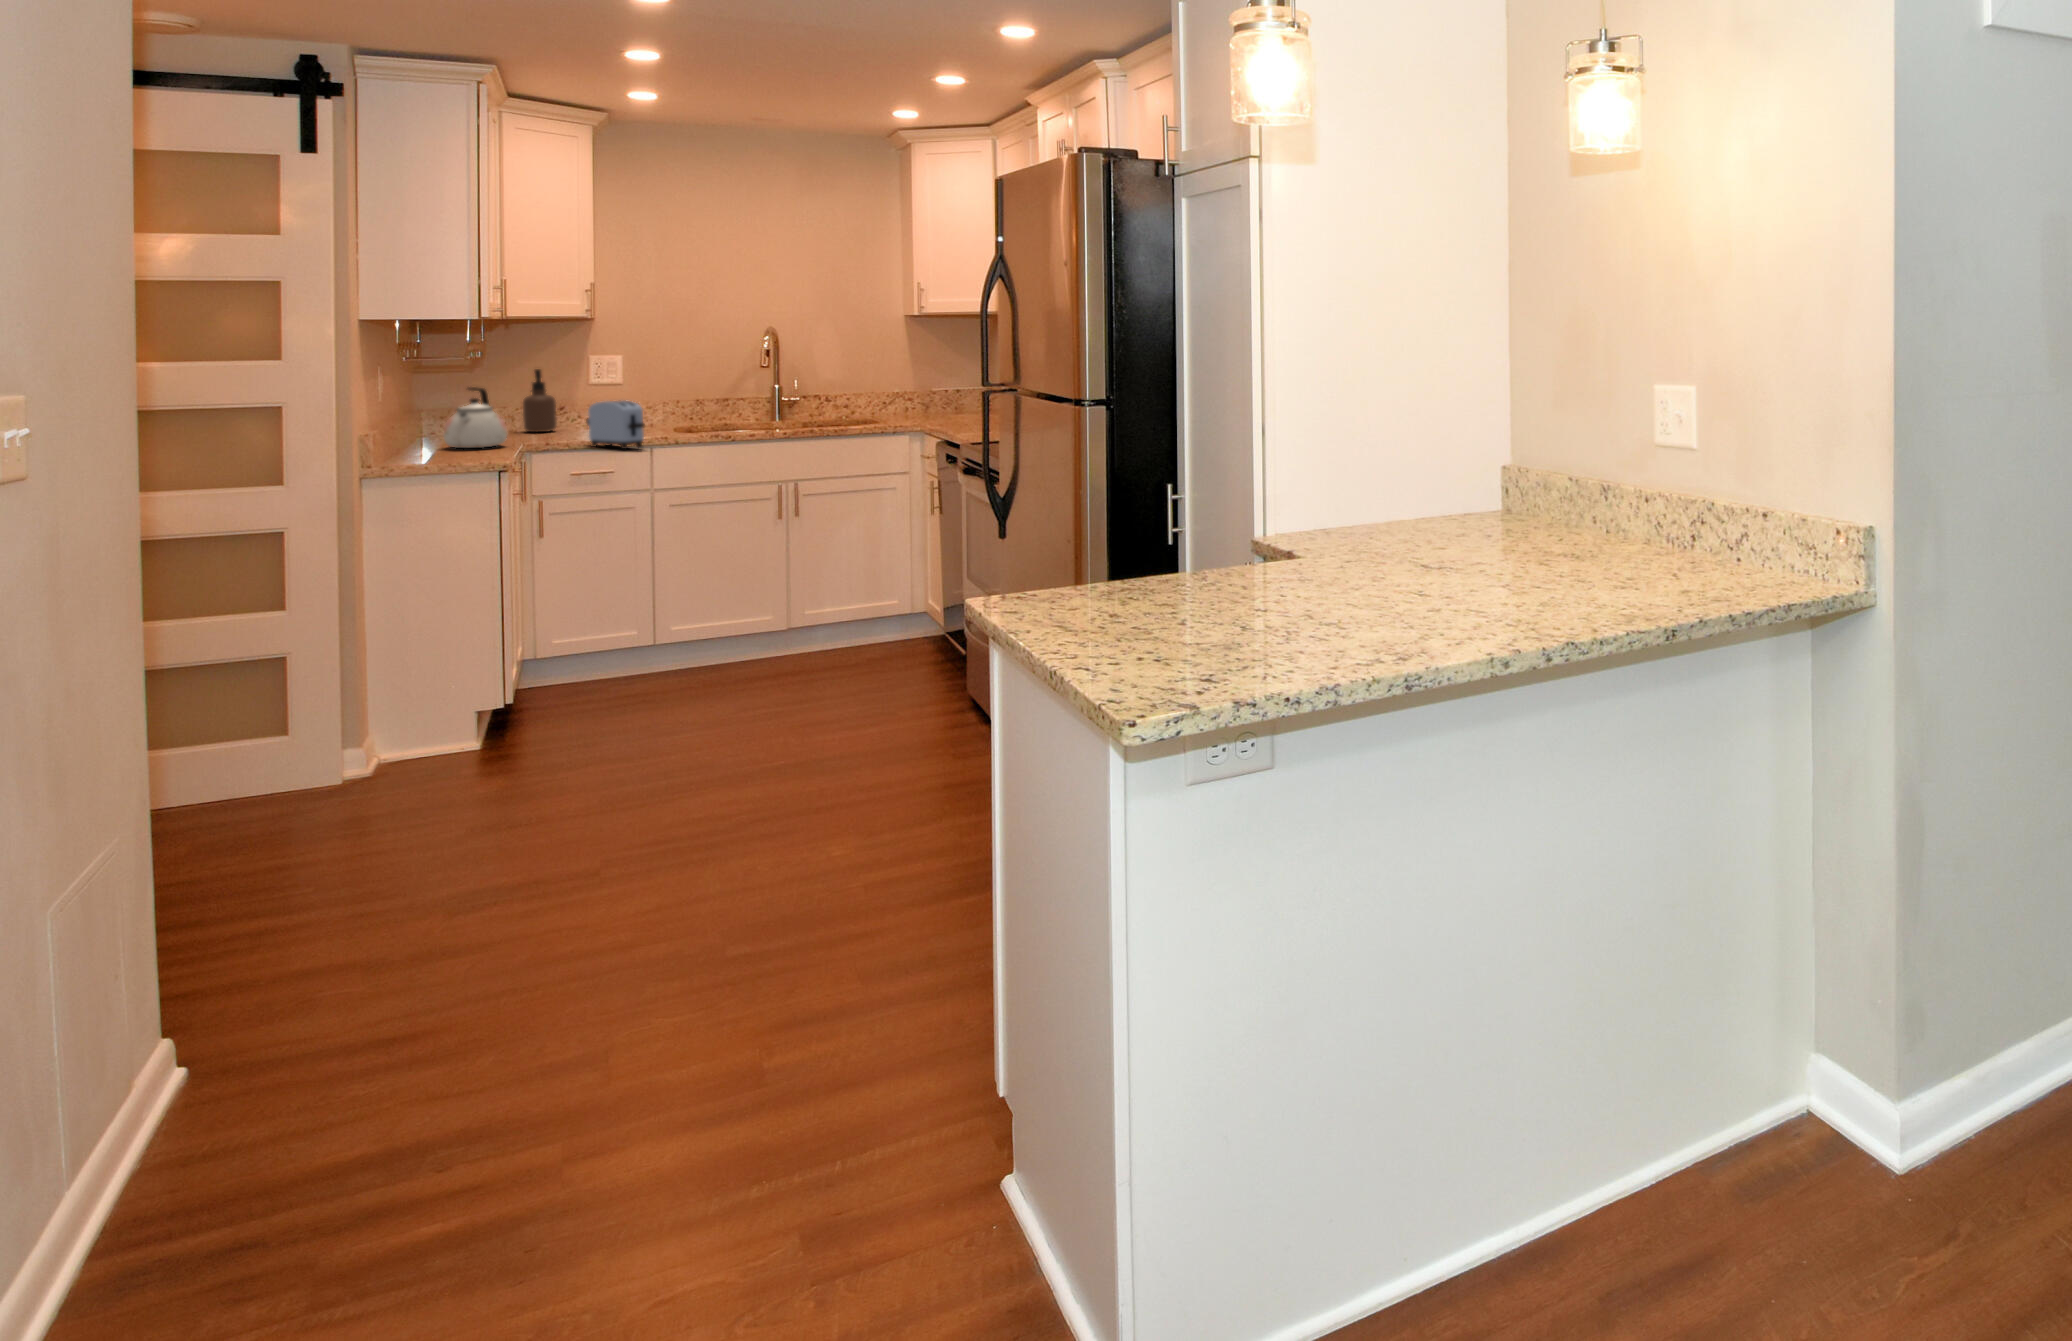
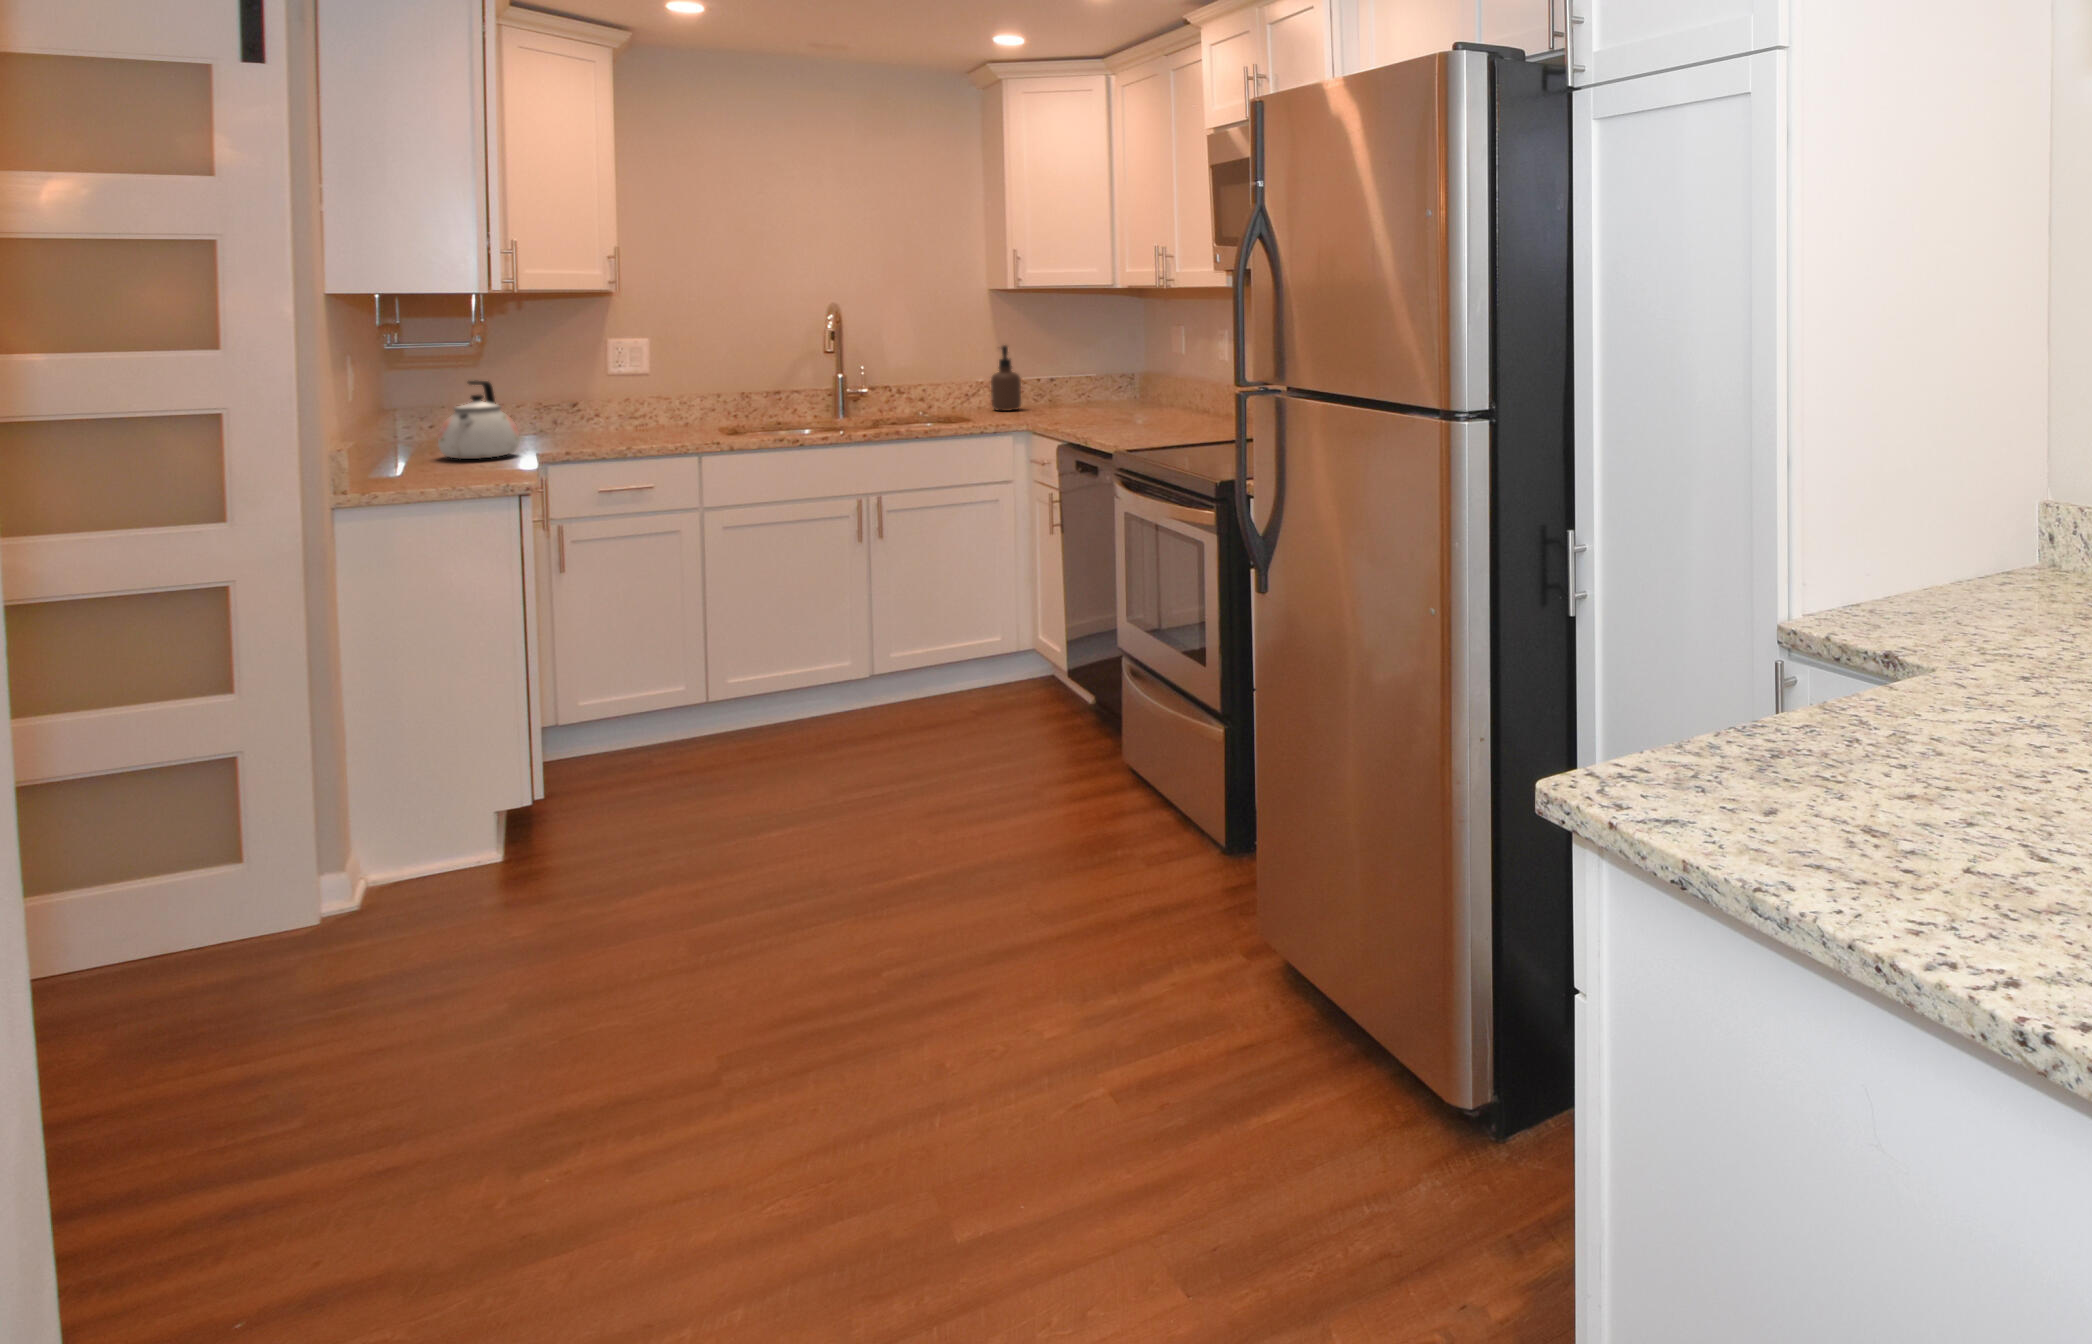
soap dispenser: present [523,369,557,432] -> present [991,346,1021,411]
toaster: present [587,401,645,449] -> none [619,397,698,460]

